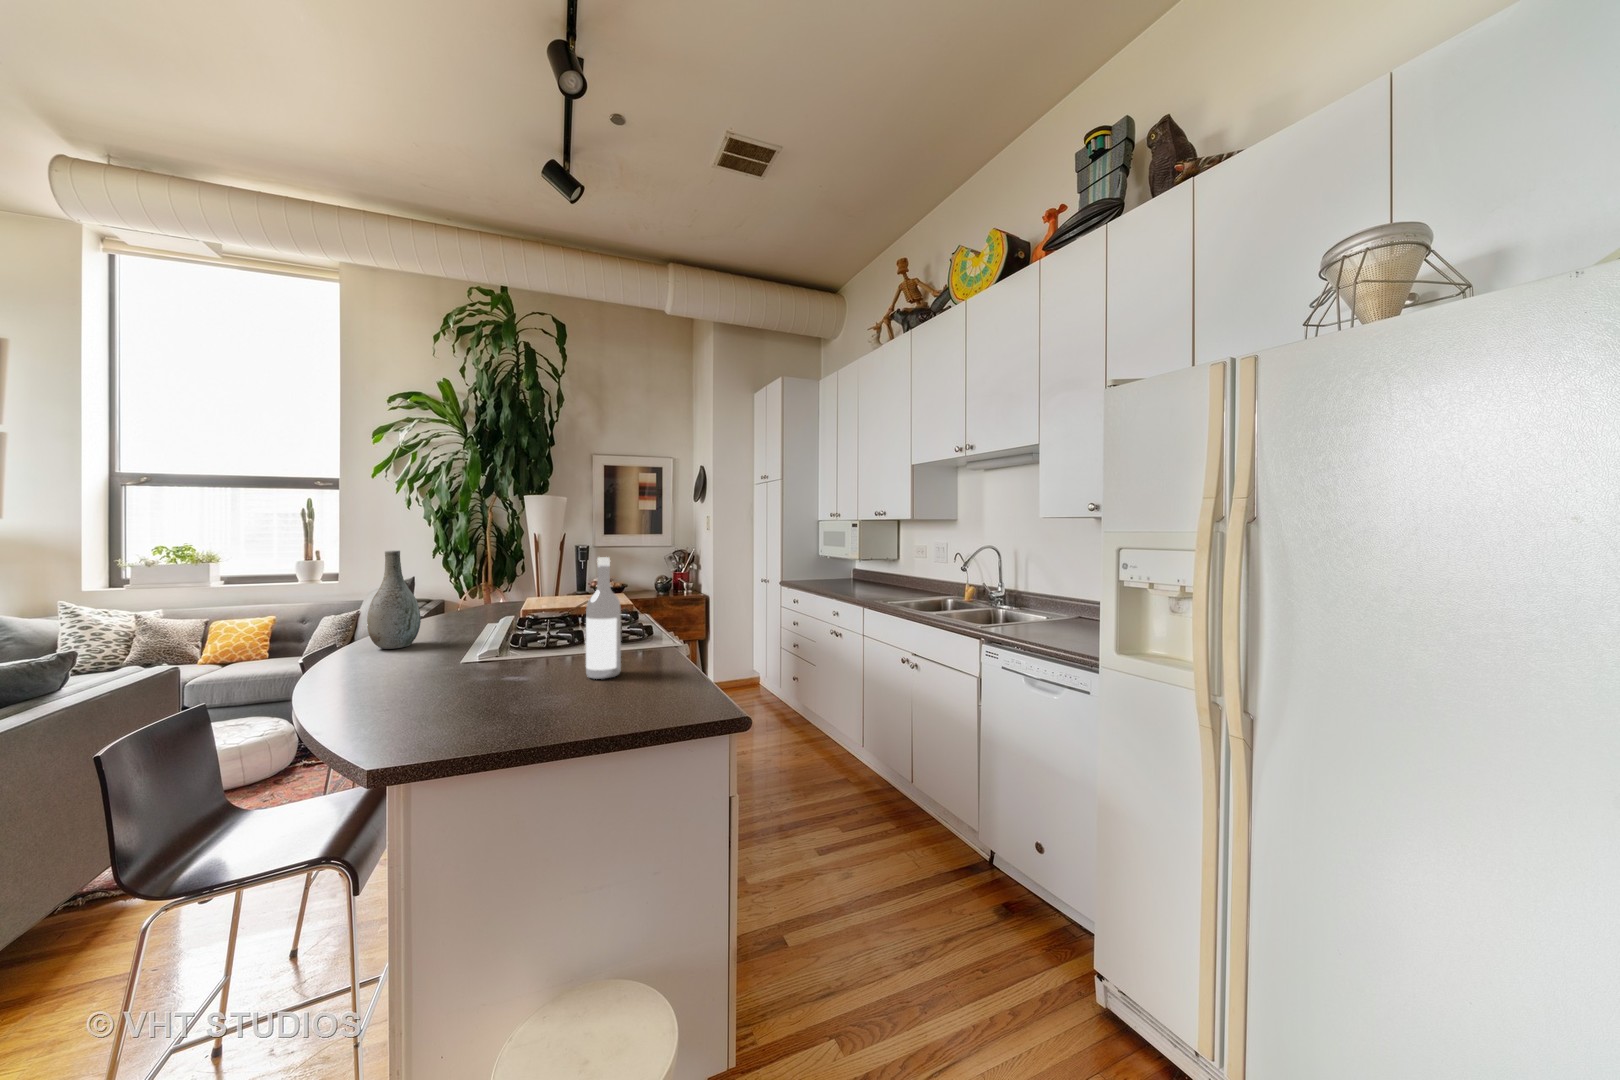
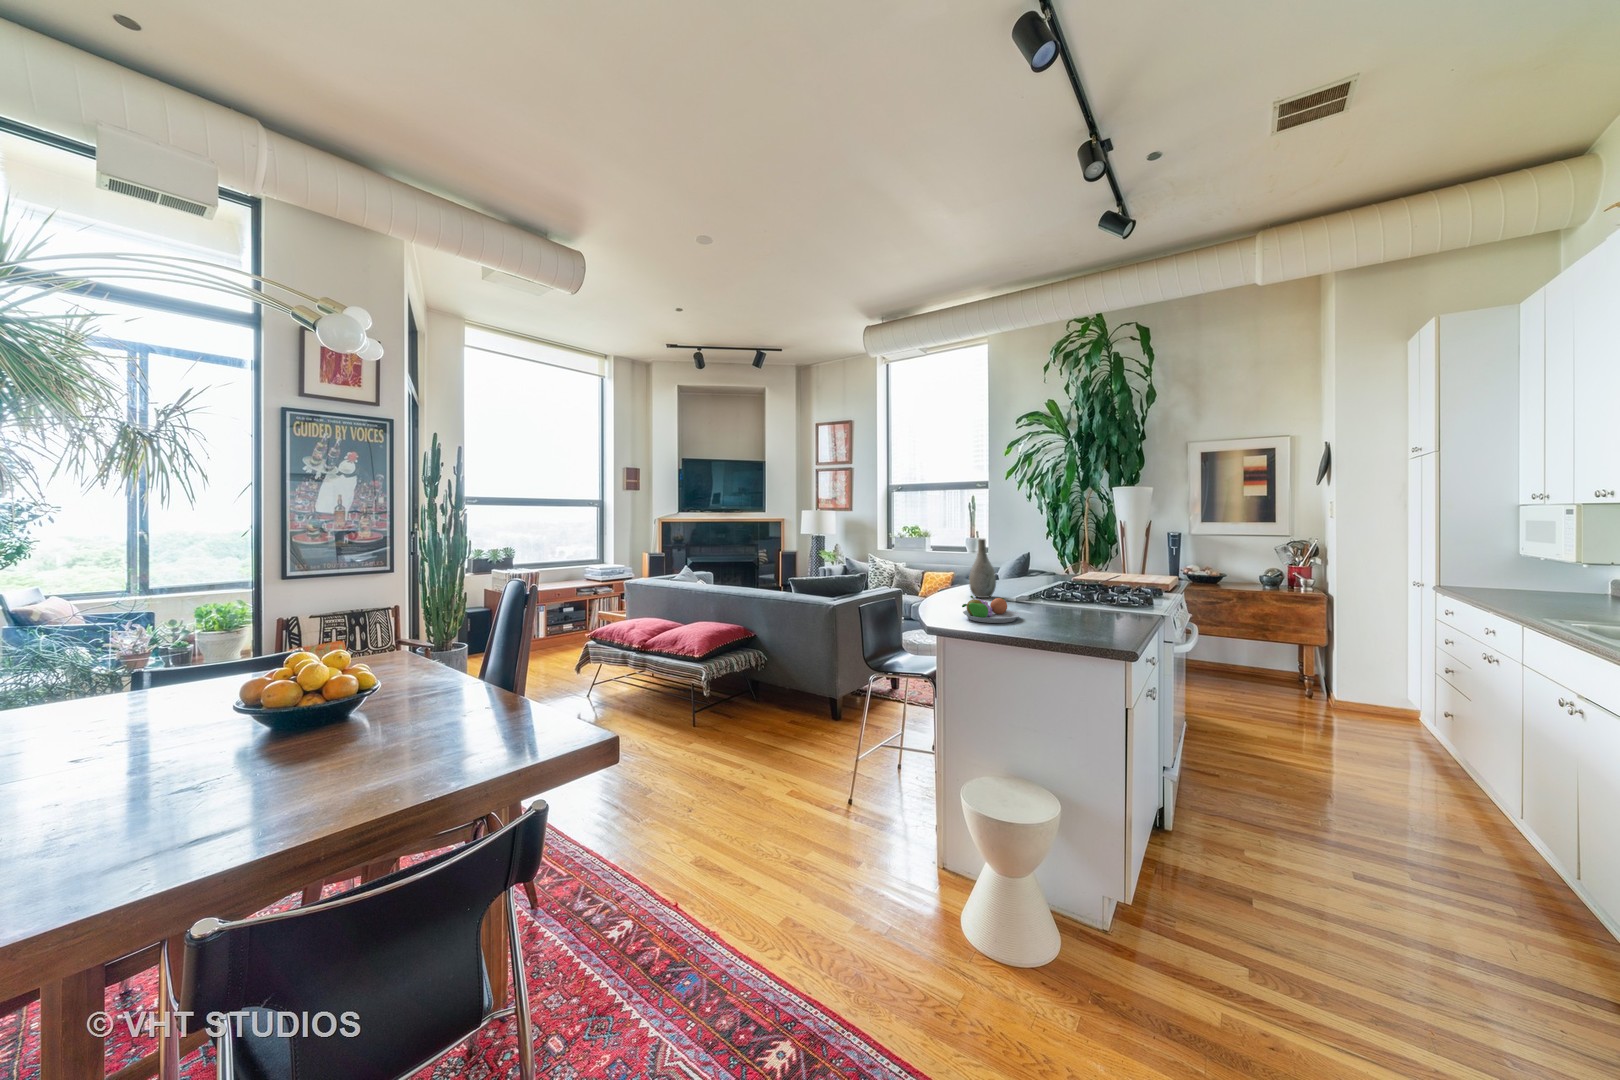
wine bottle: present [586,557,621,679] -> none [1065,549,1090,631]
fruit bowl: none [389,645,502,696] -> present [962,596,1020,623]

